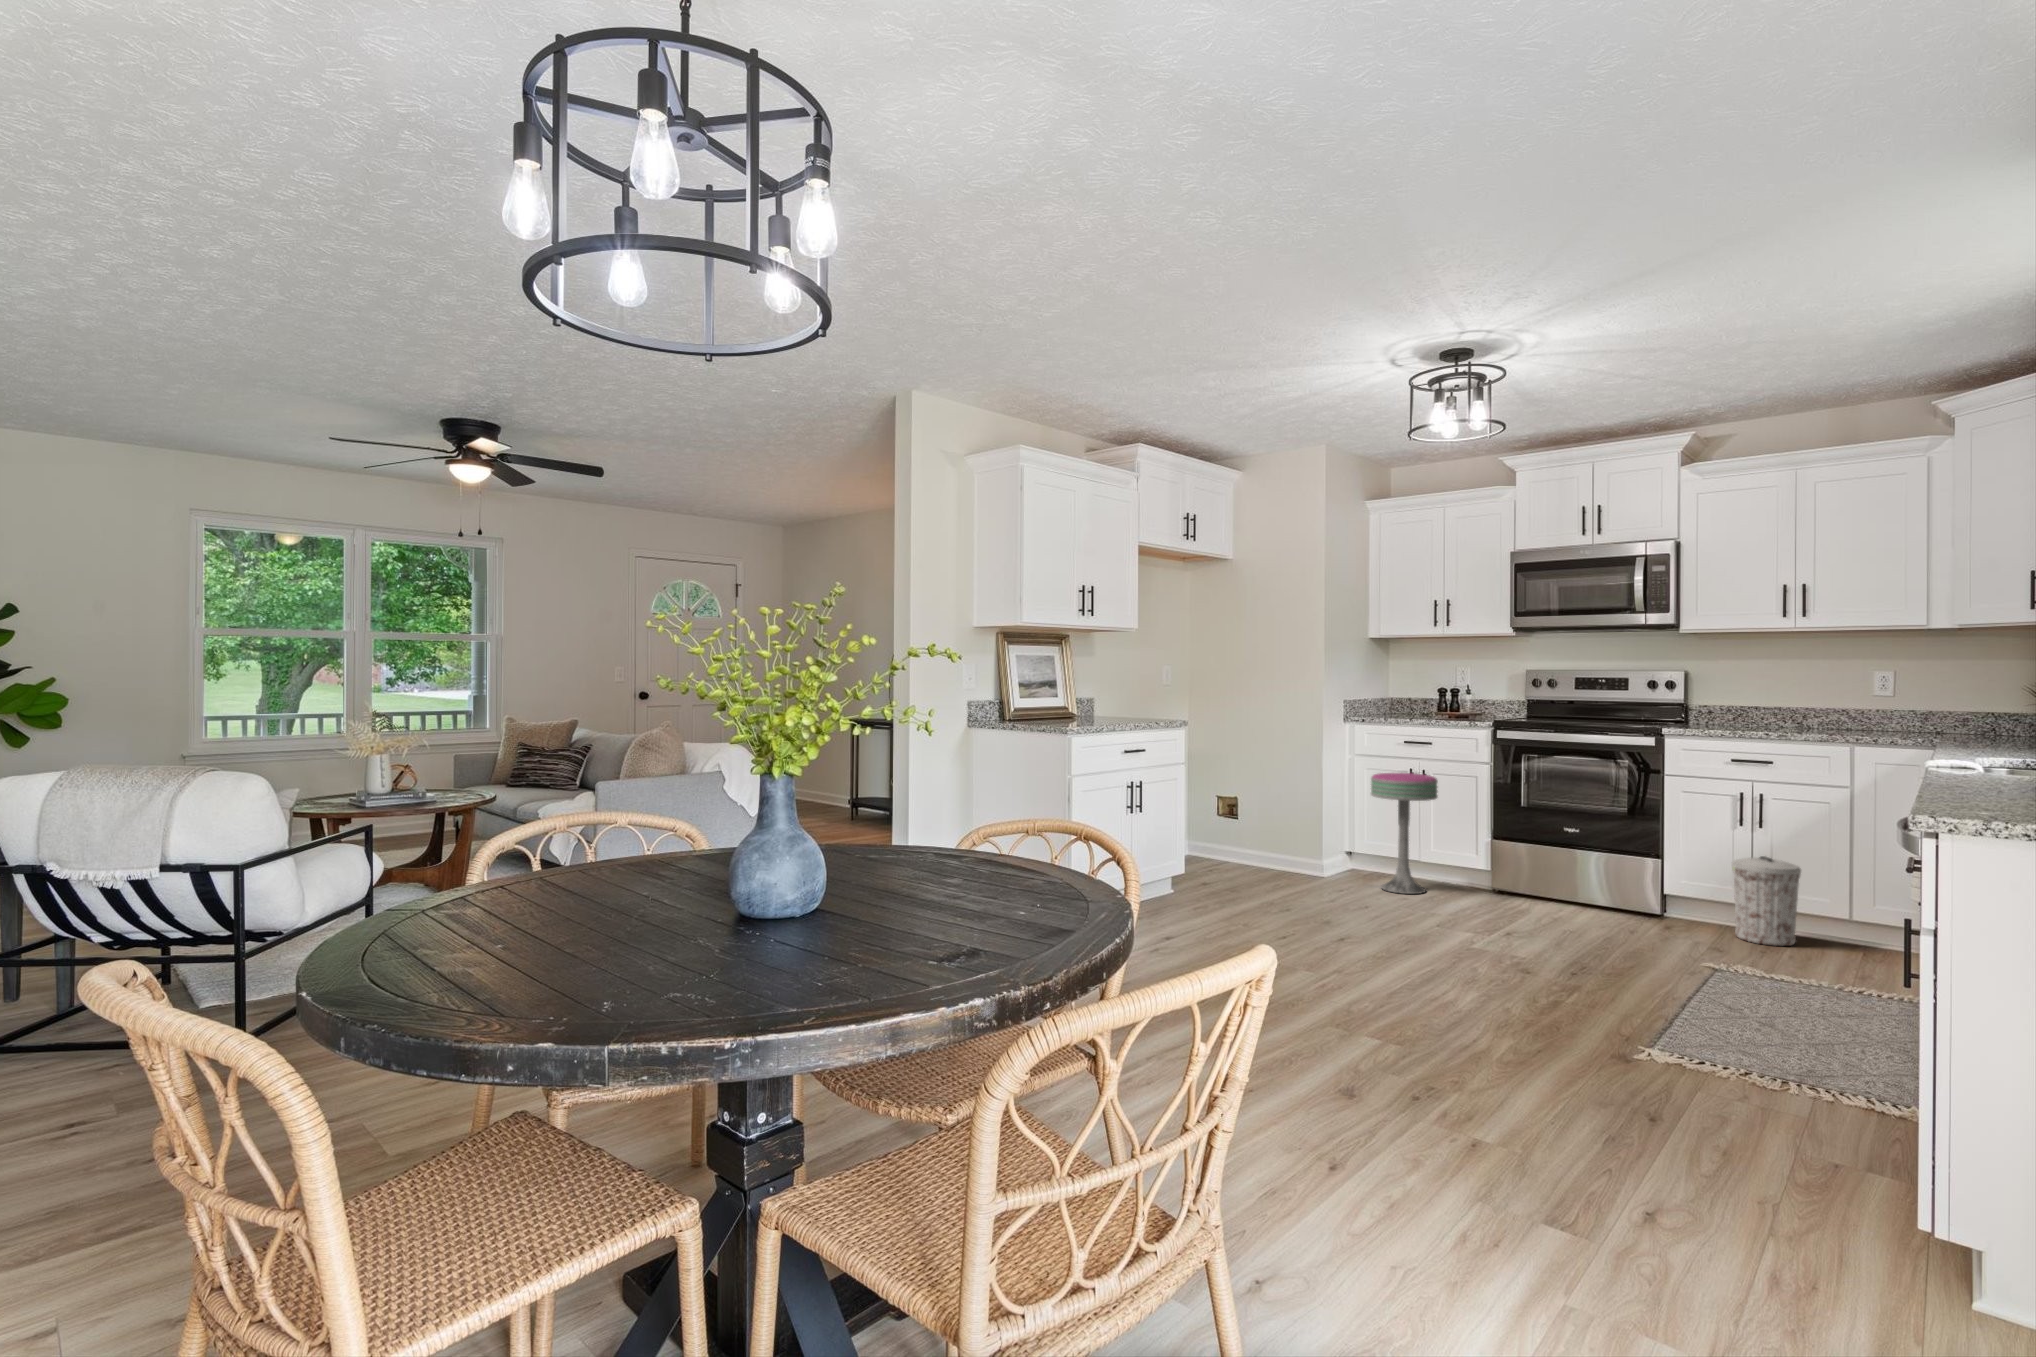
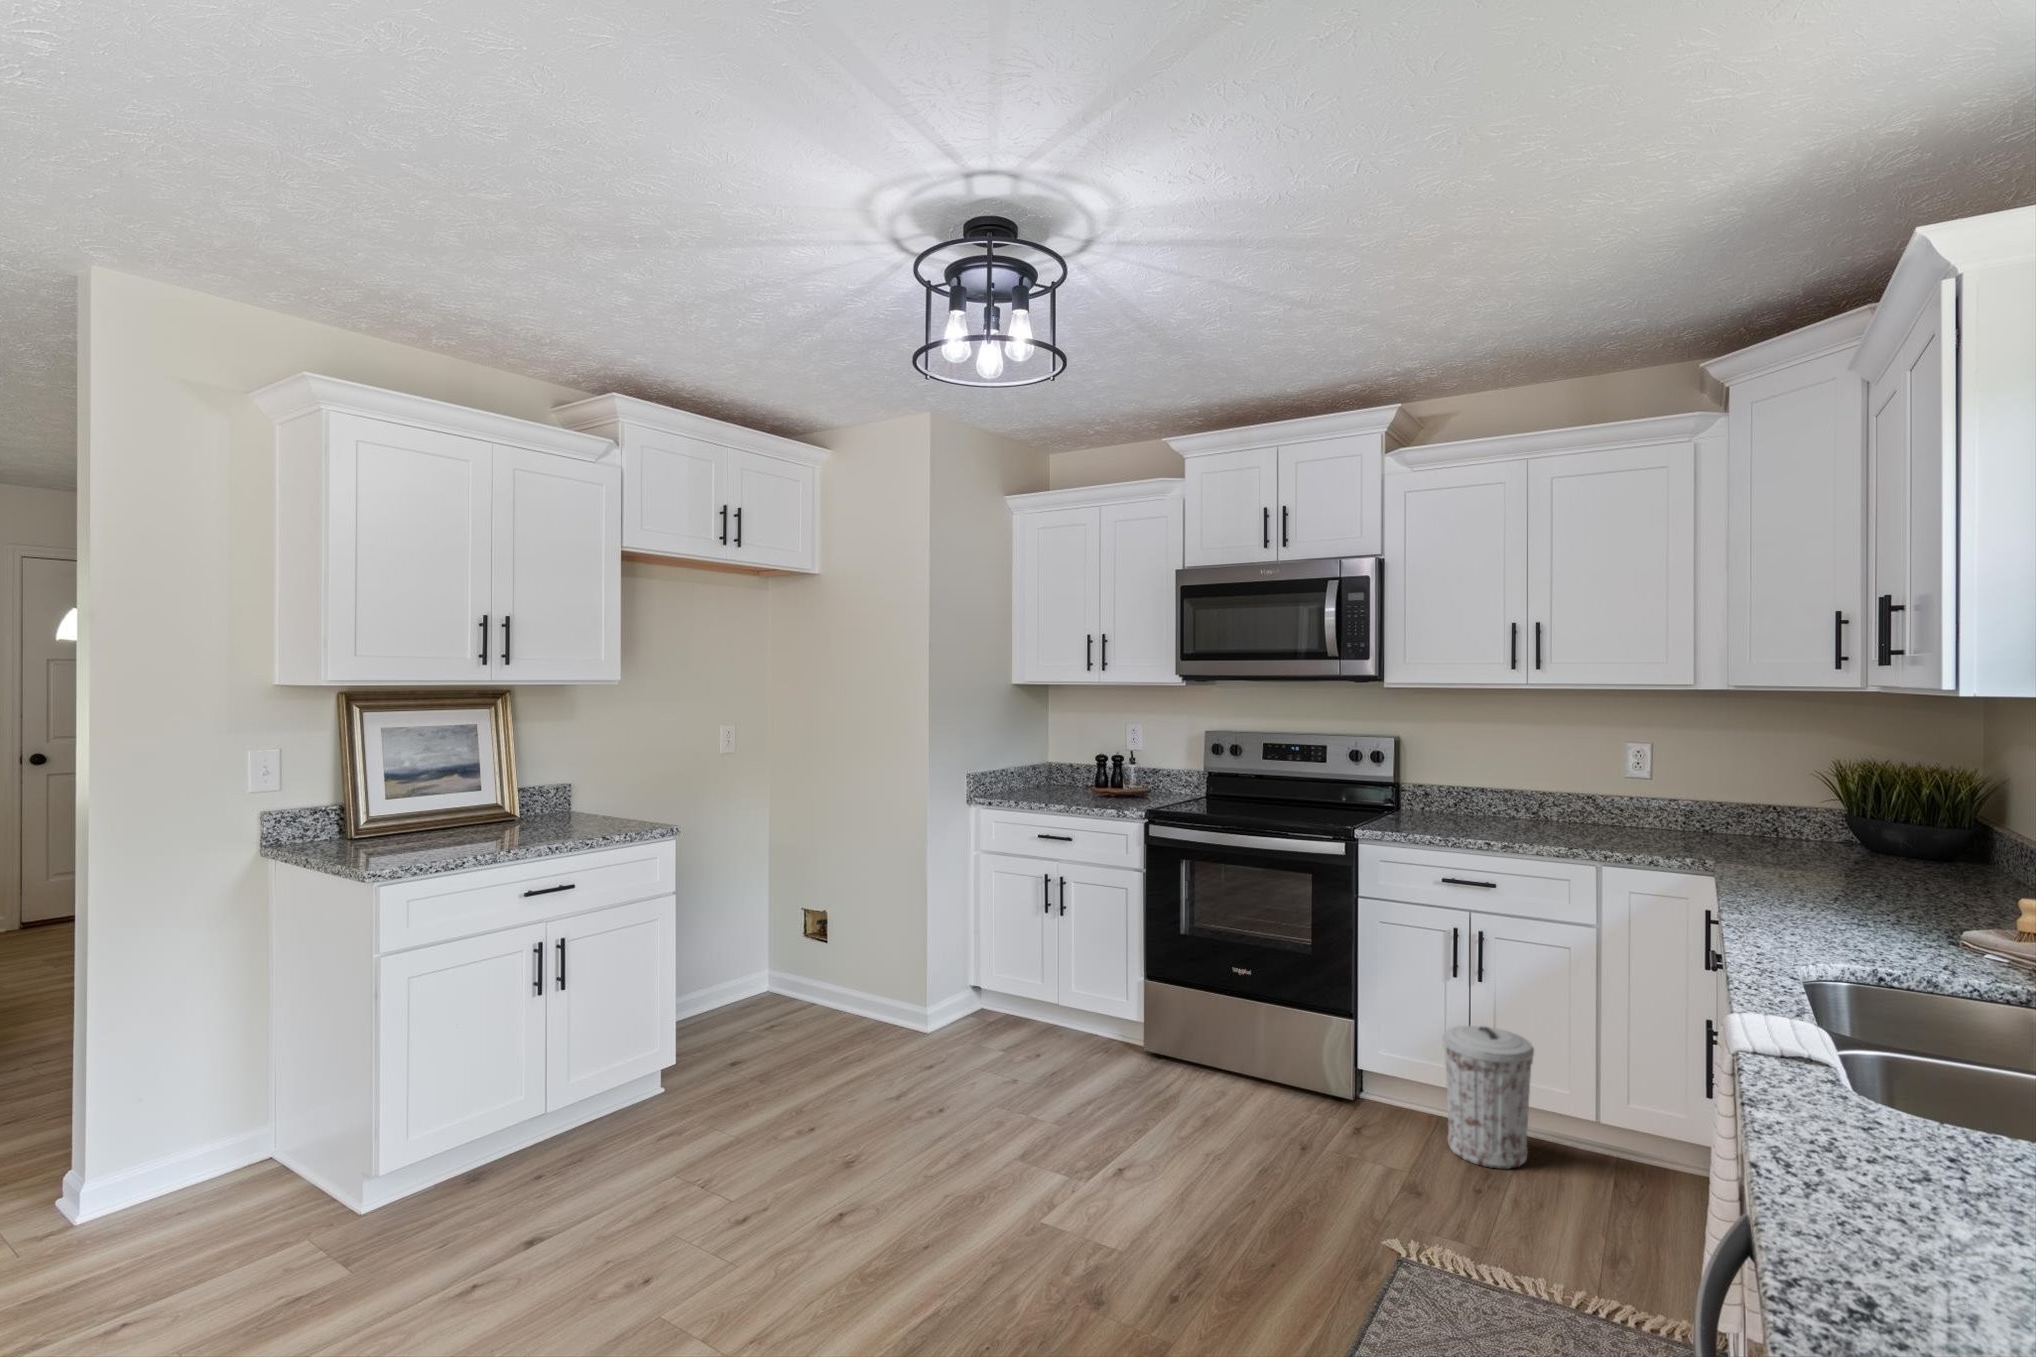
bar stool: present [1371,773,1438,894] -> none [979,883,1069,1067]

